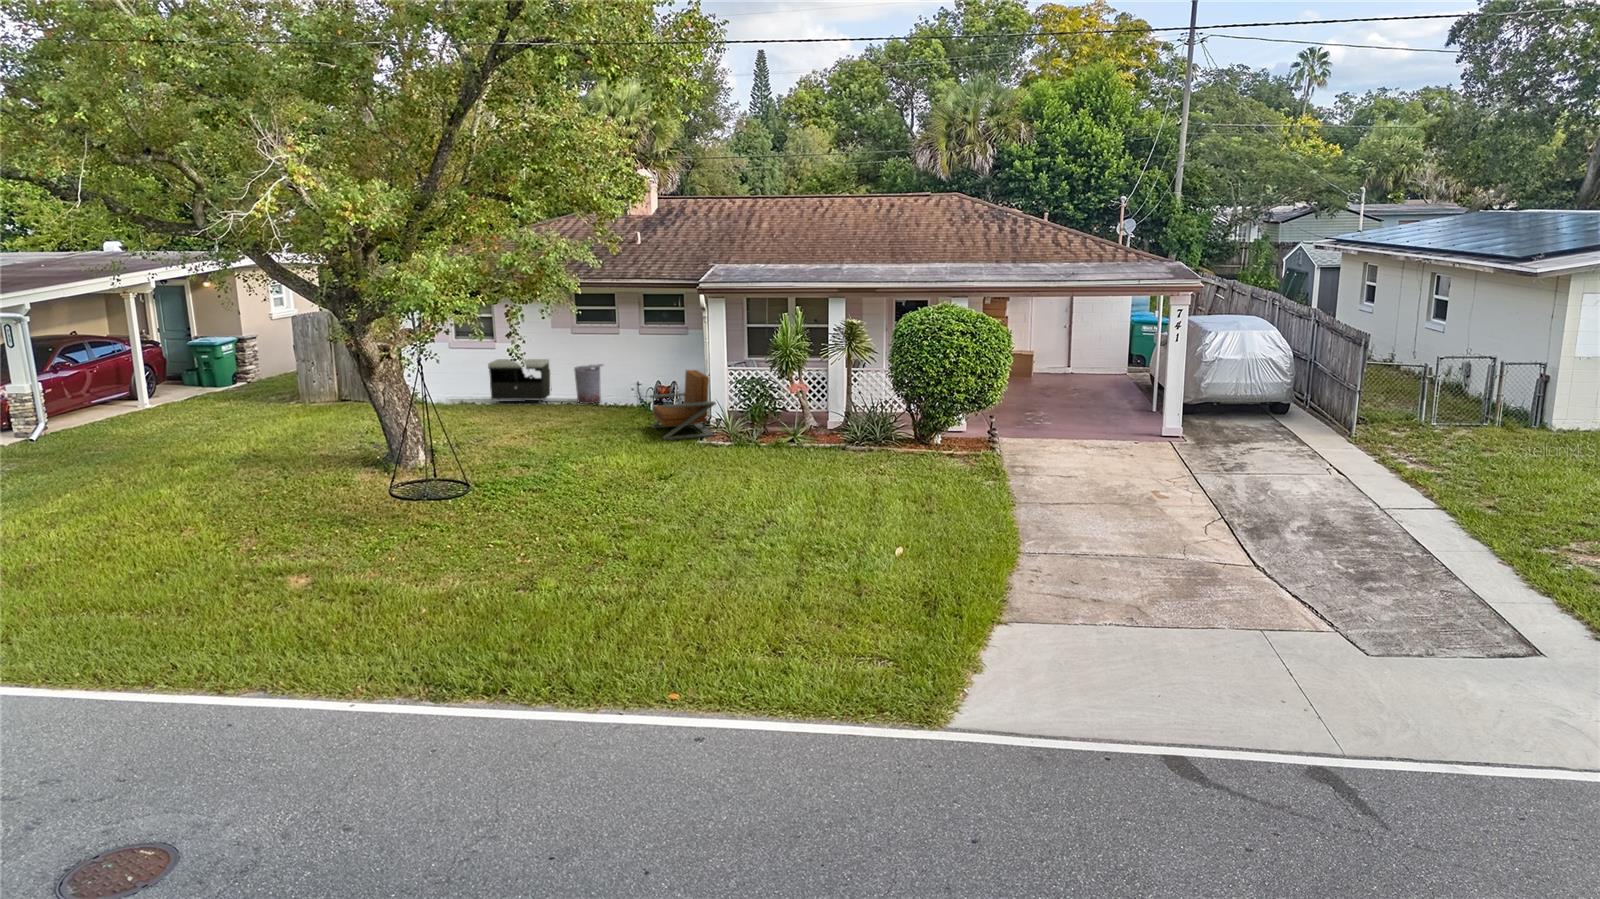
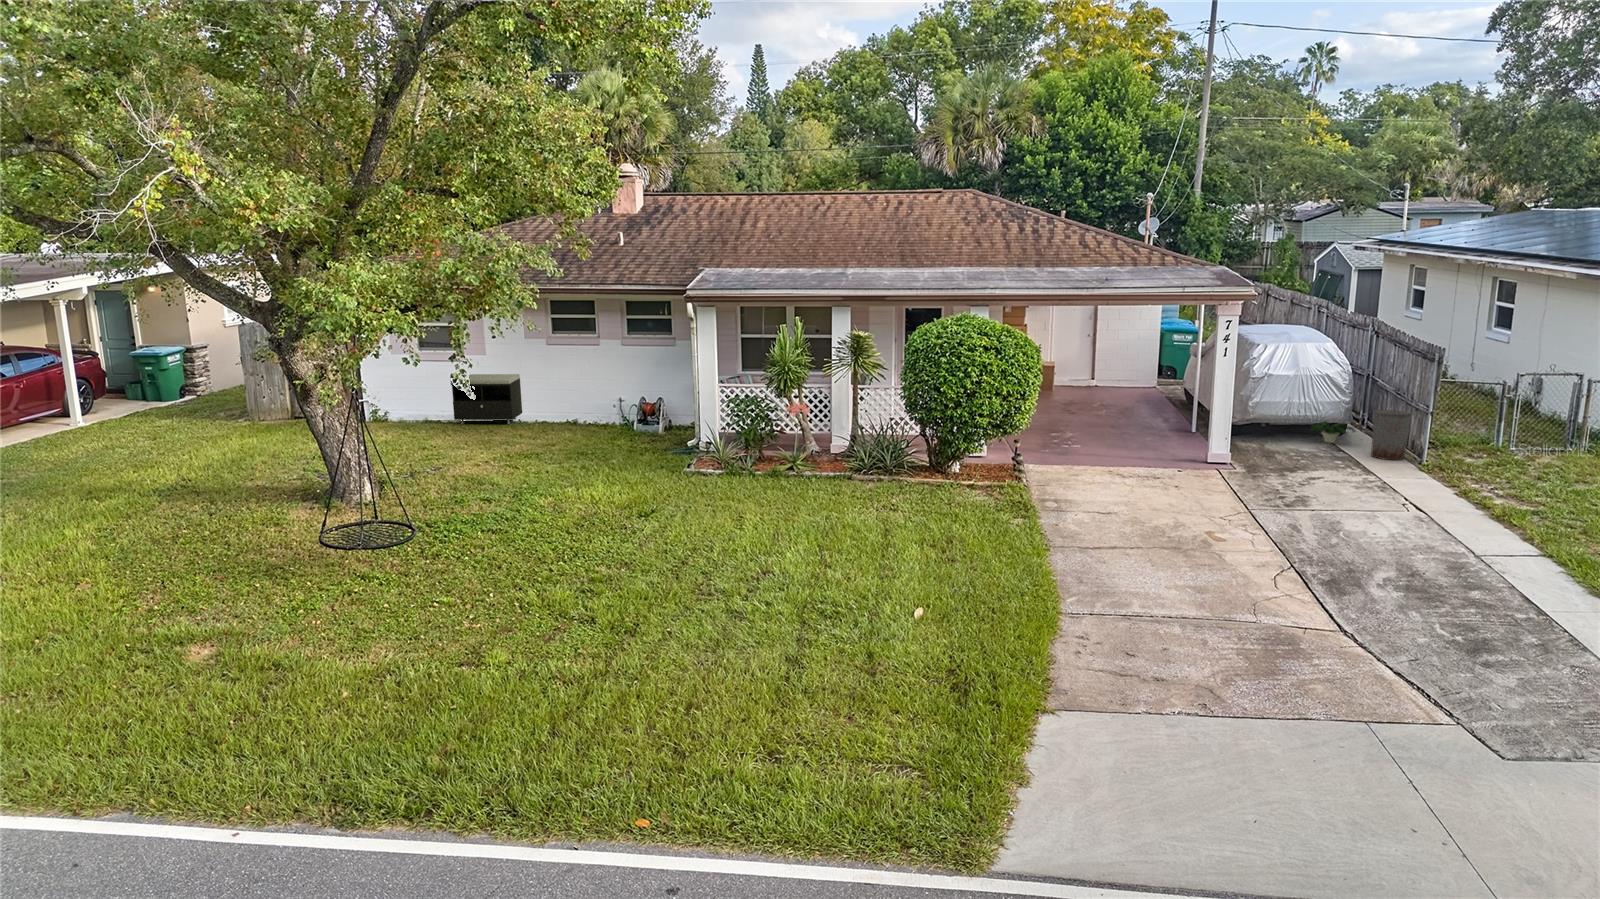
trash can: present [574,364,603,404] -> present [1371,410,1413,460]
lounge chair: present [650,370,716,440] -> none [630,388,705,468]
potted plant: none [1256,400,1297,419] -> present [1310,421,1355,443]

